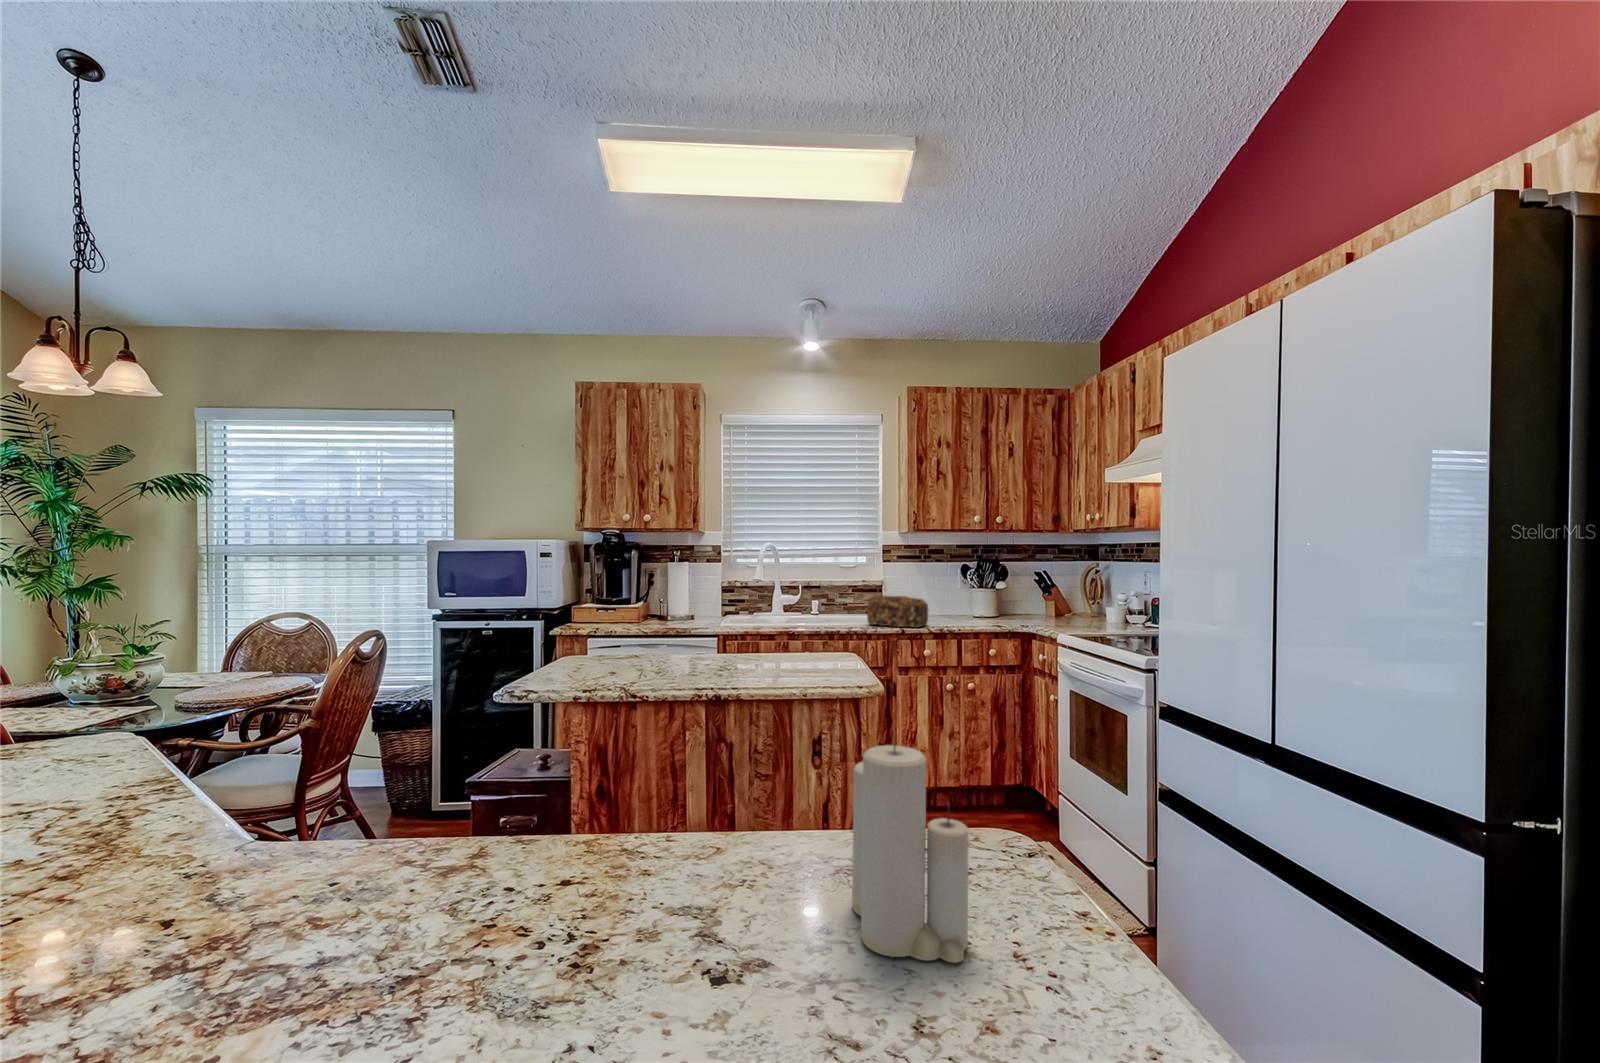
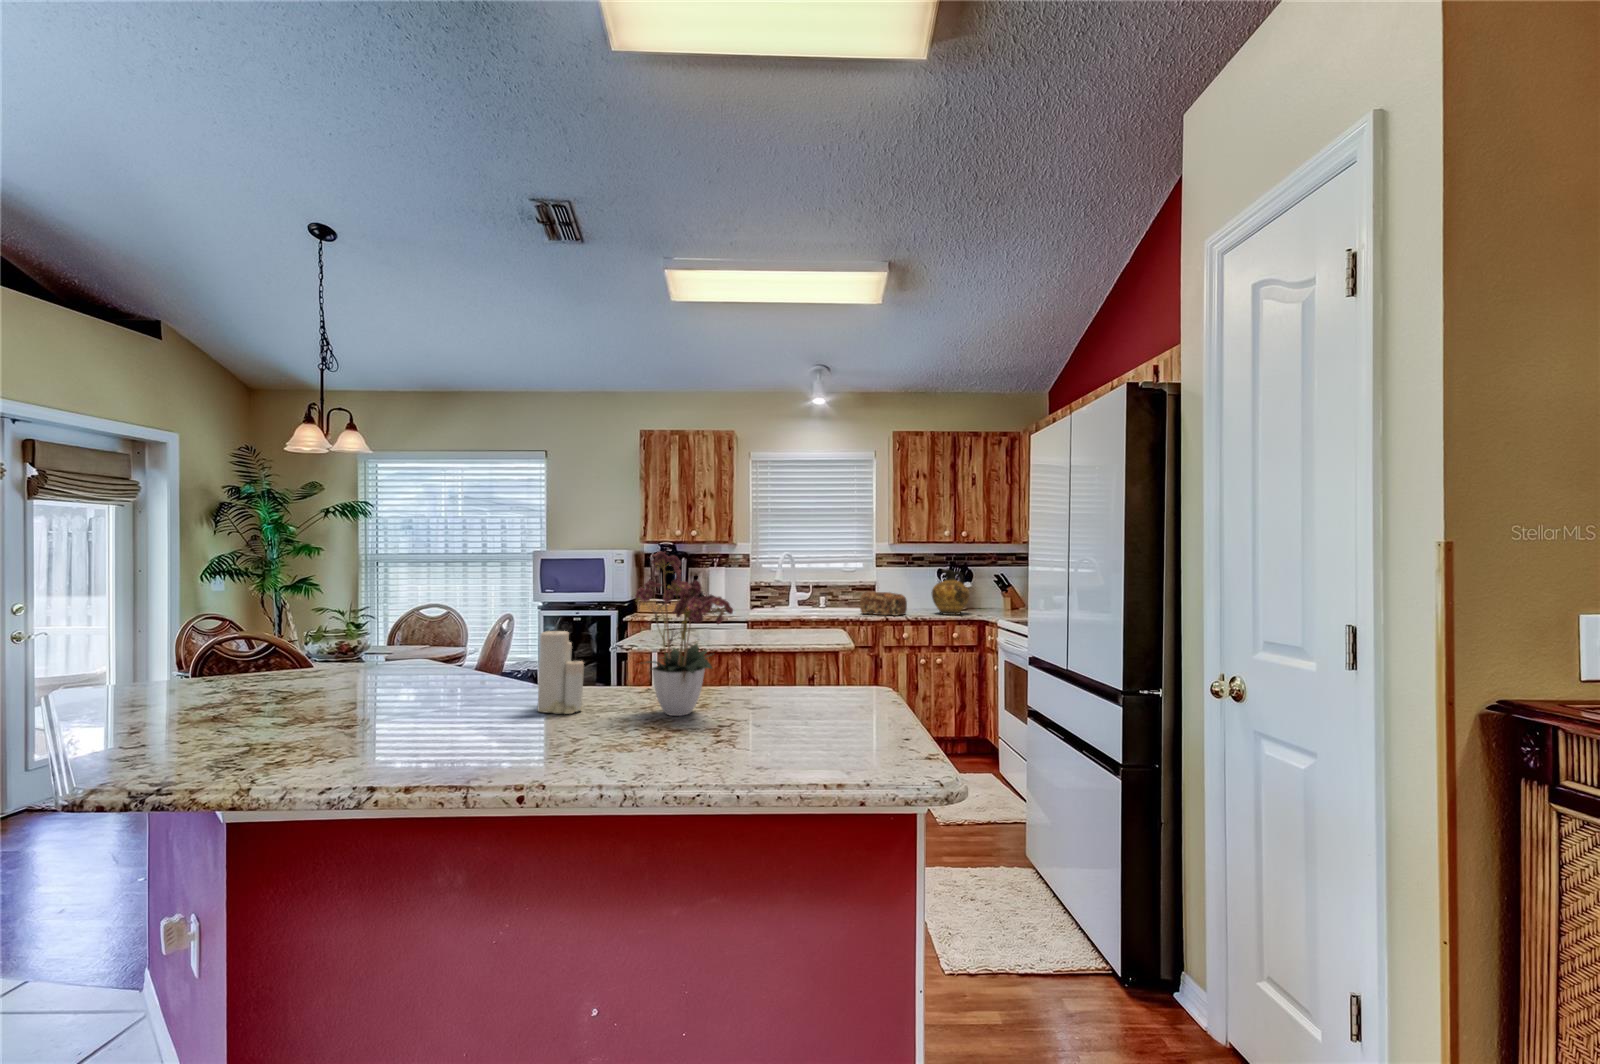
flower arrangement: none [425,531,696,953] -> present [636,551,733,716]
ceramic jug: none [961,565,1010,626] -> present [932,569,969,615]
candle: present [852,734,968,963] -> present [538,631,584,714]

